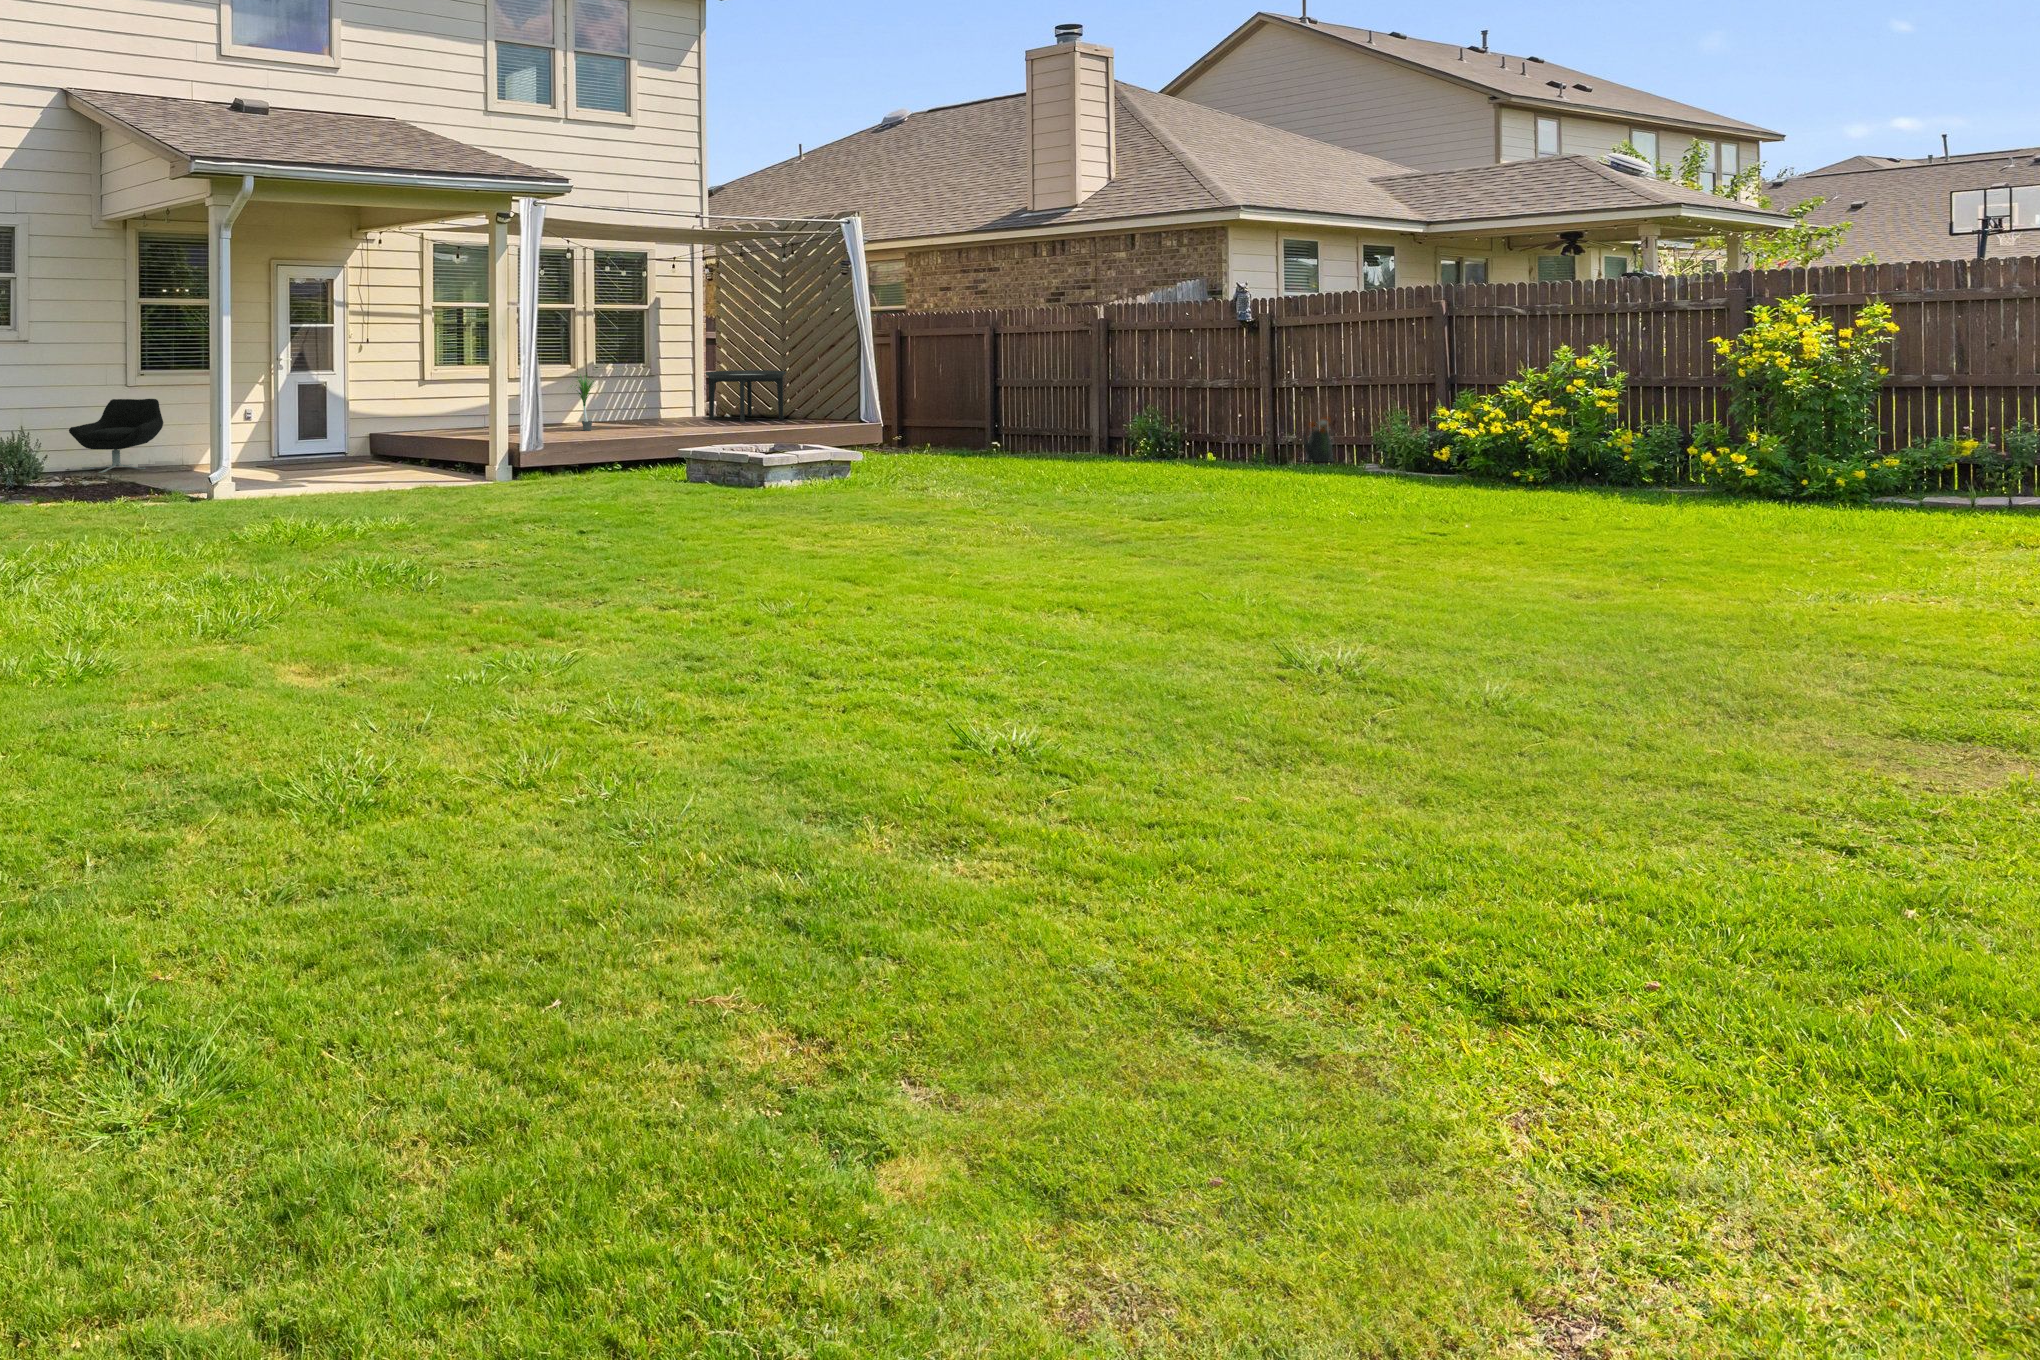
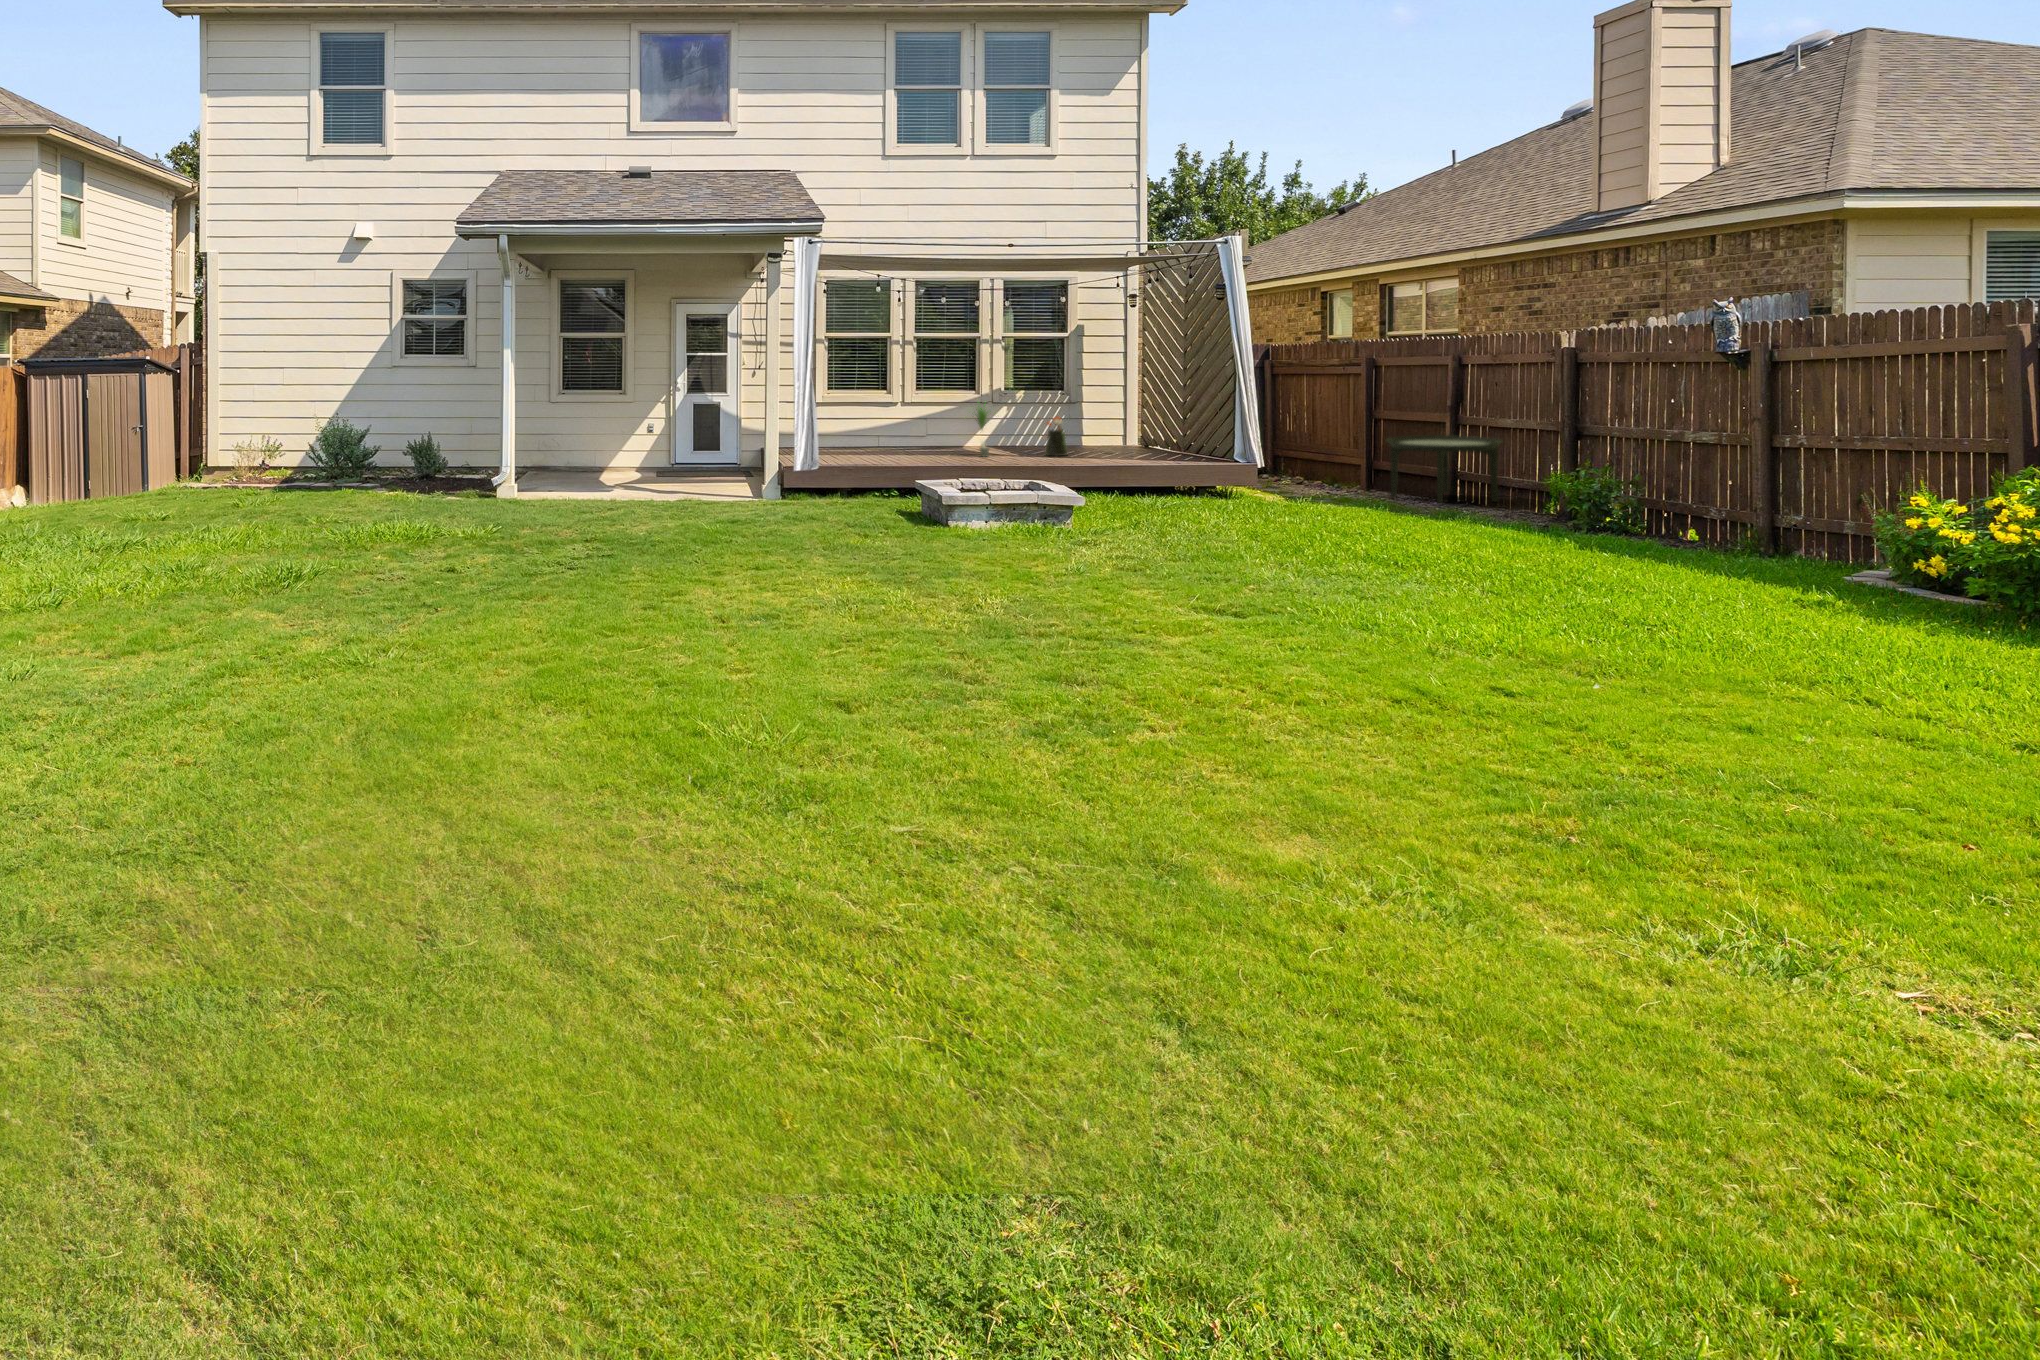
round table: present [705,370,786,423] -> present [1387,435,1502,505]
lounge chair: present [69,399,163,473] -> none [483,415,555,474]
watering can: present [1303,417,1333,462] -> present [1045,416,1067,456]

